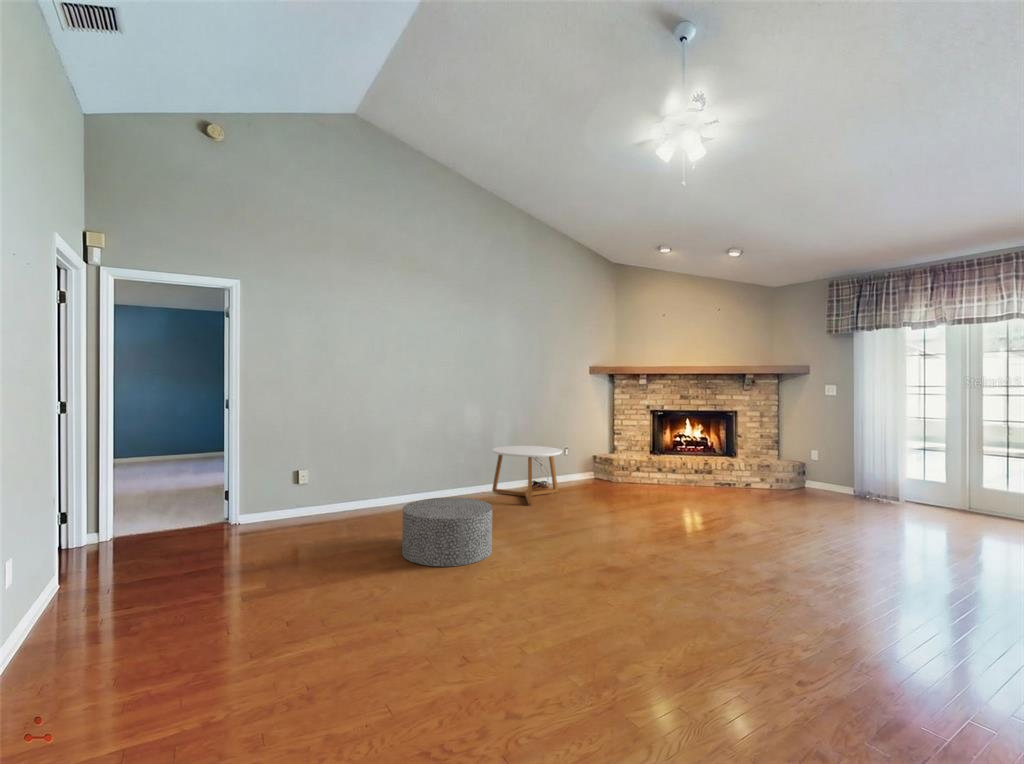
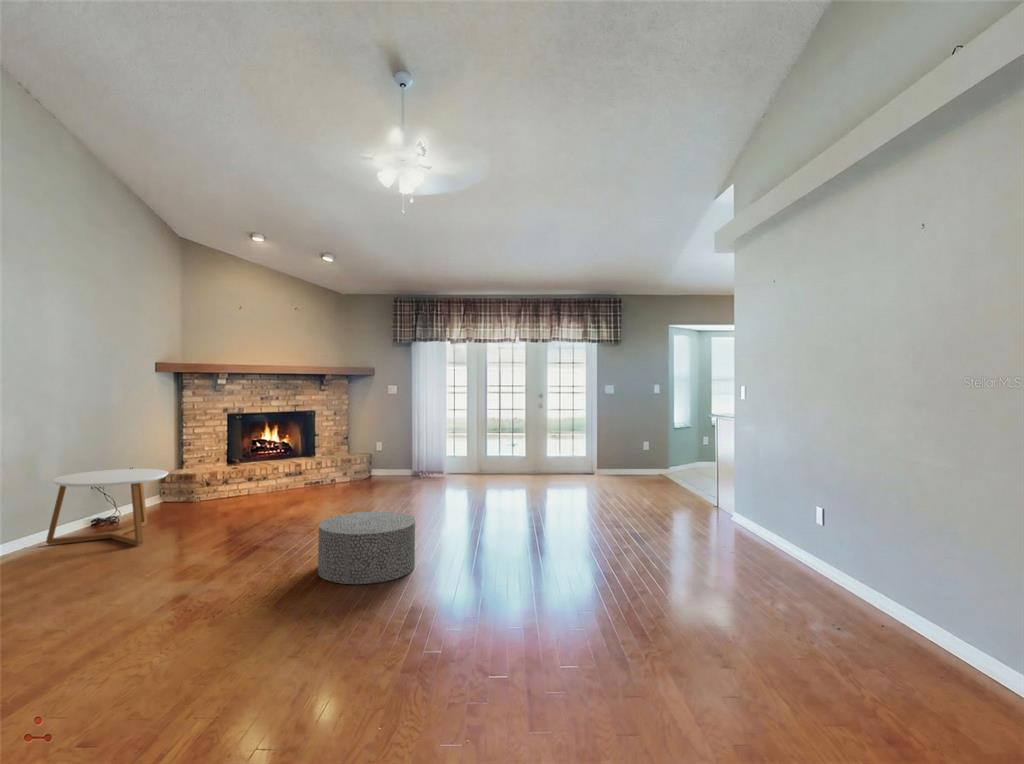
ottoman: present [402,497,492,567] -> present [318,512,415,584]

